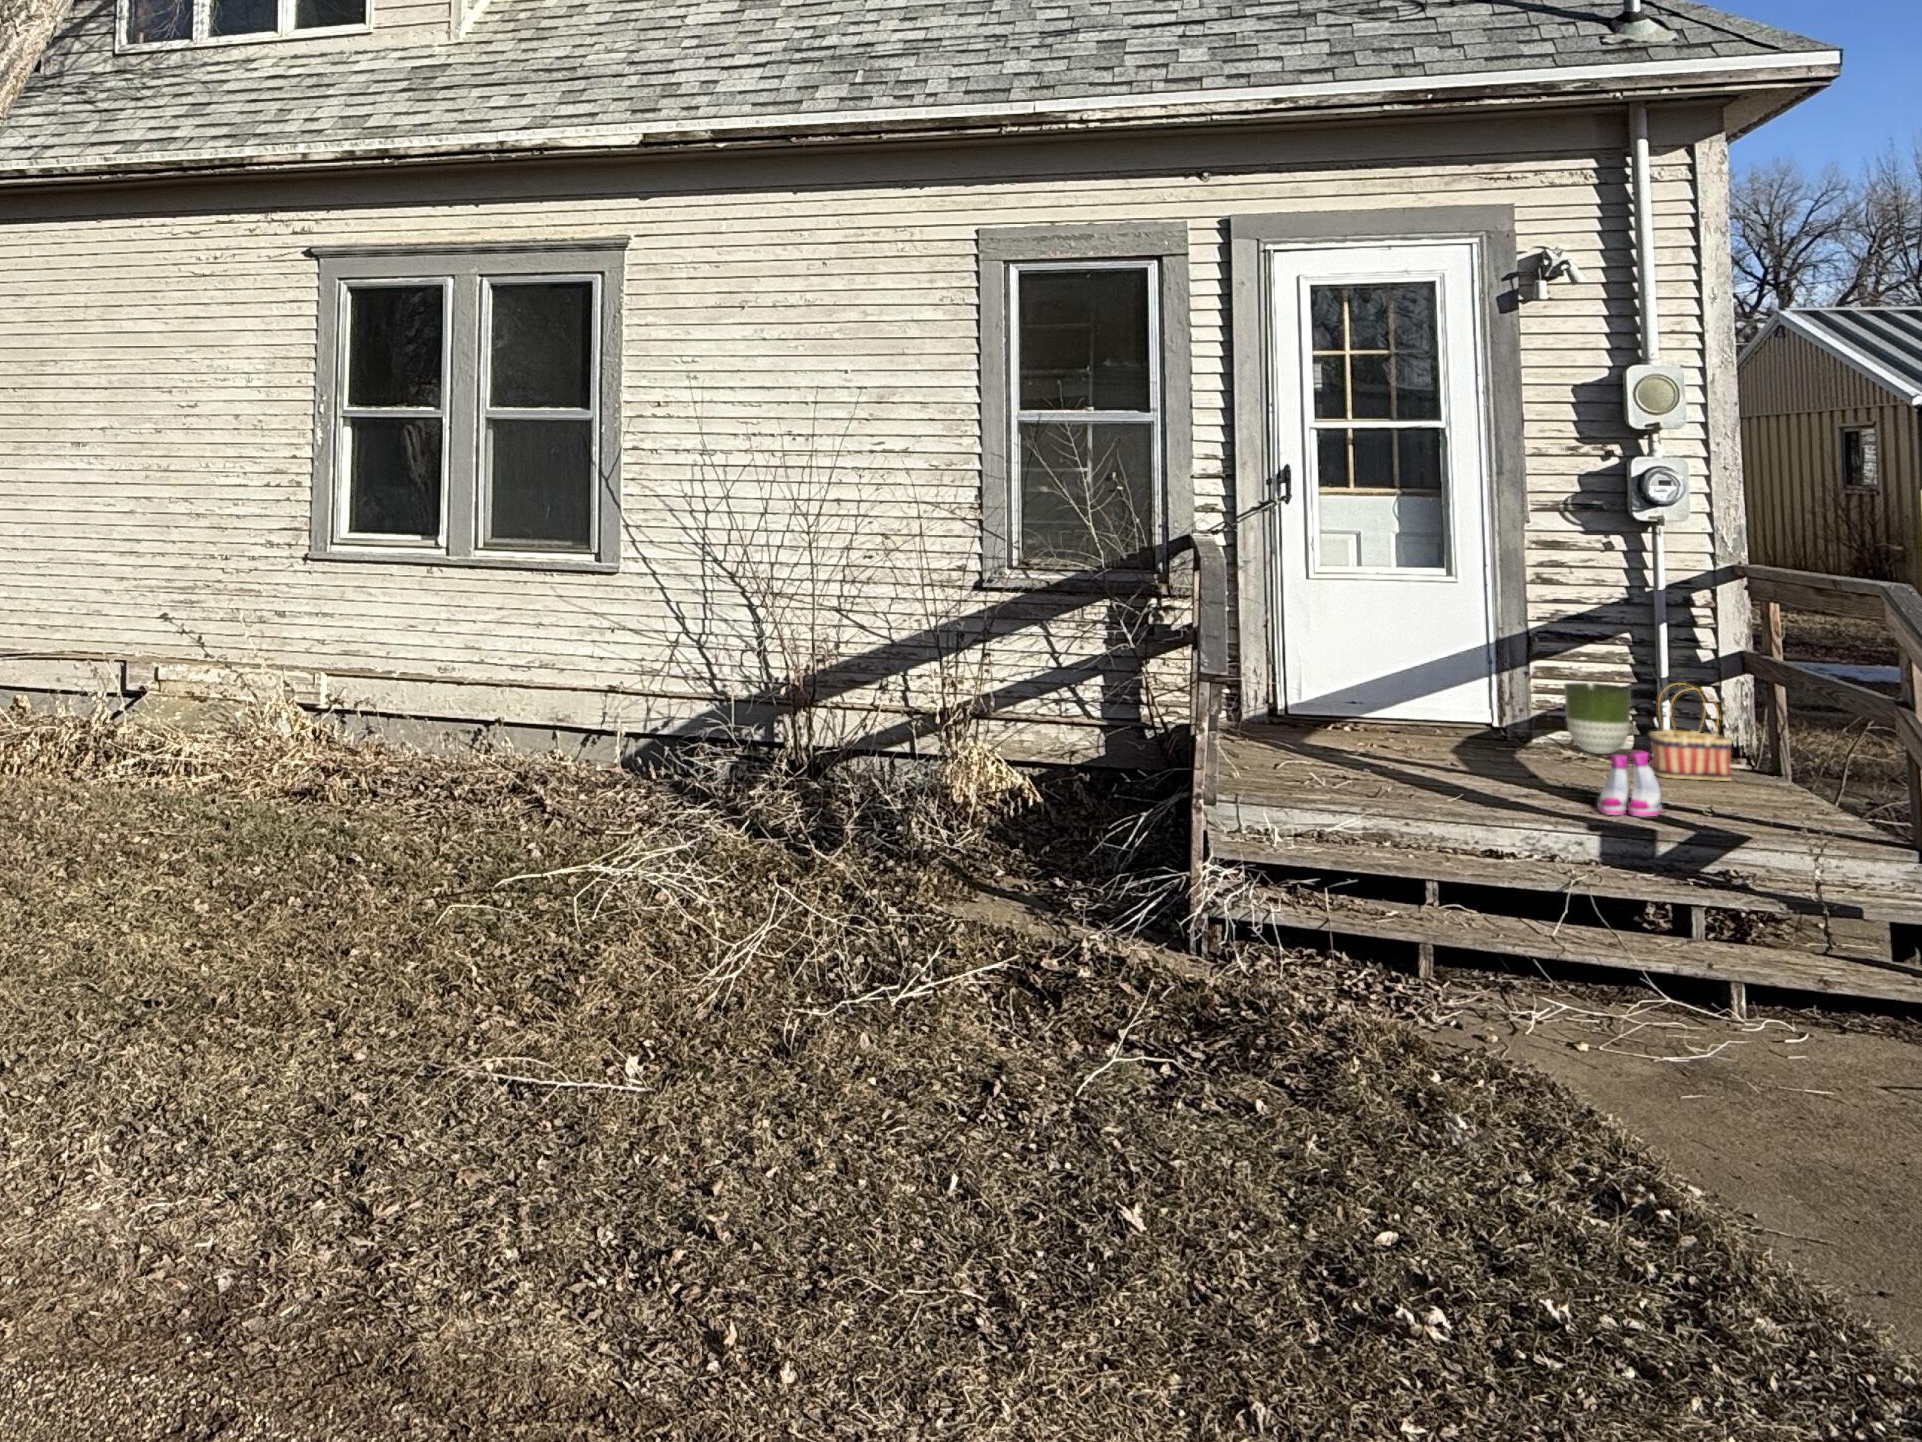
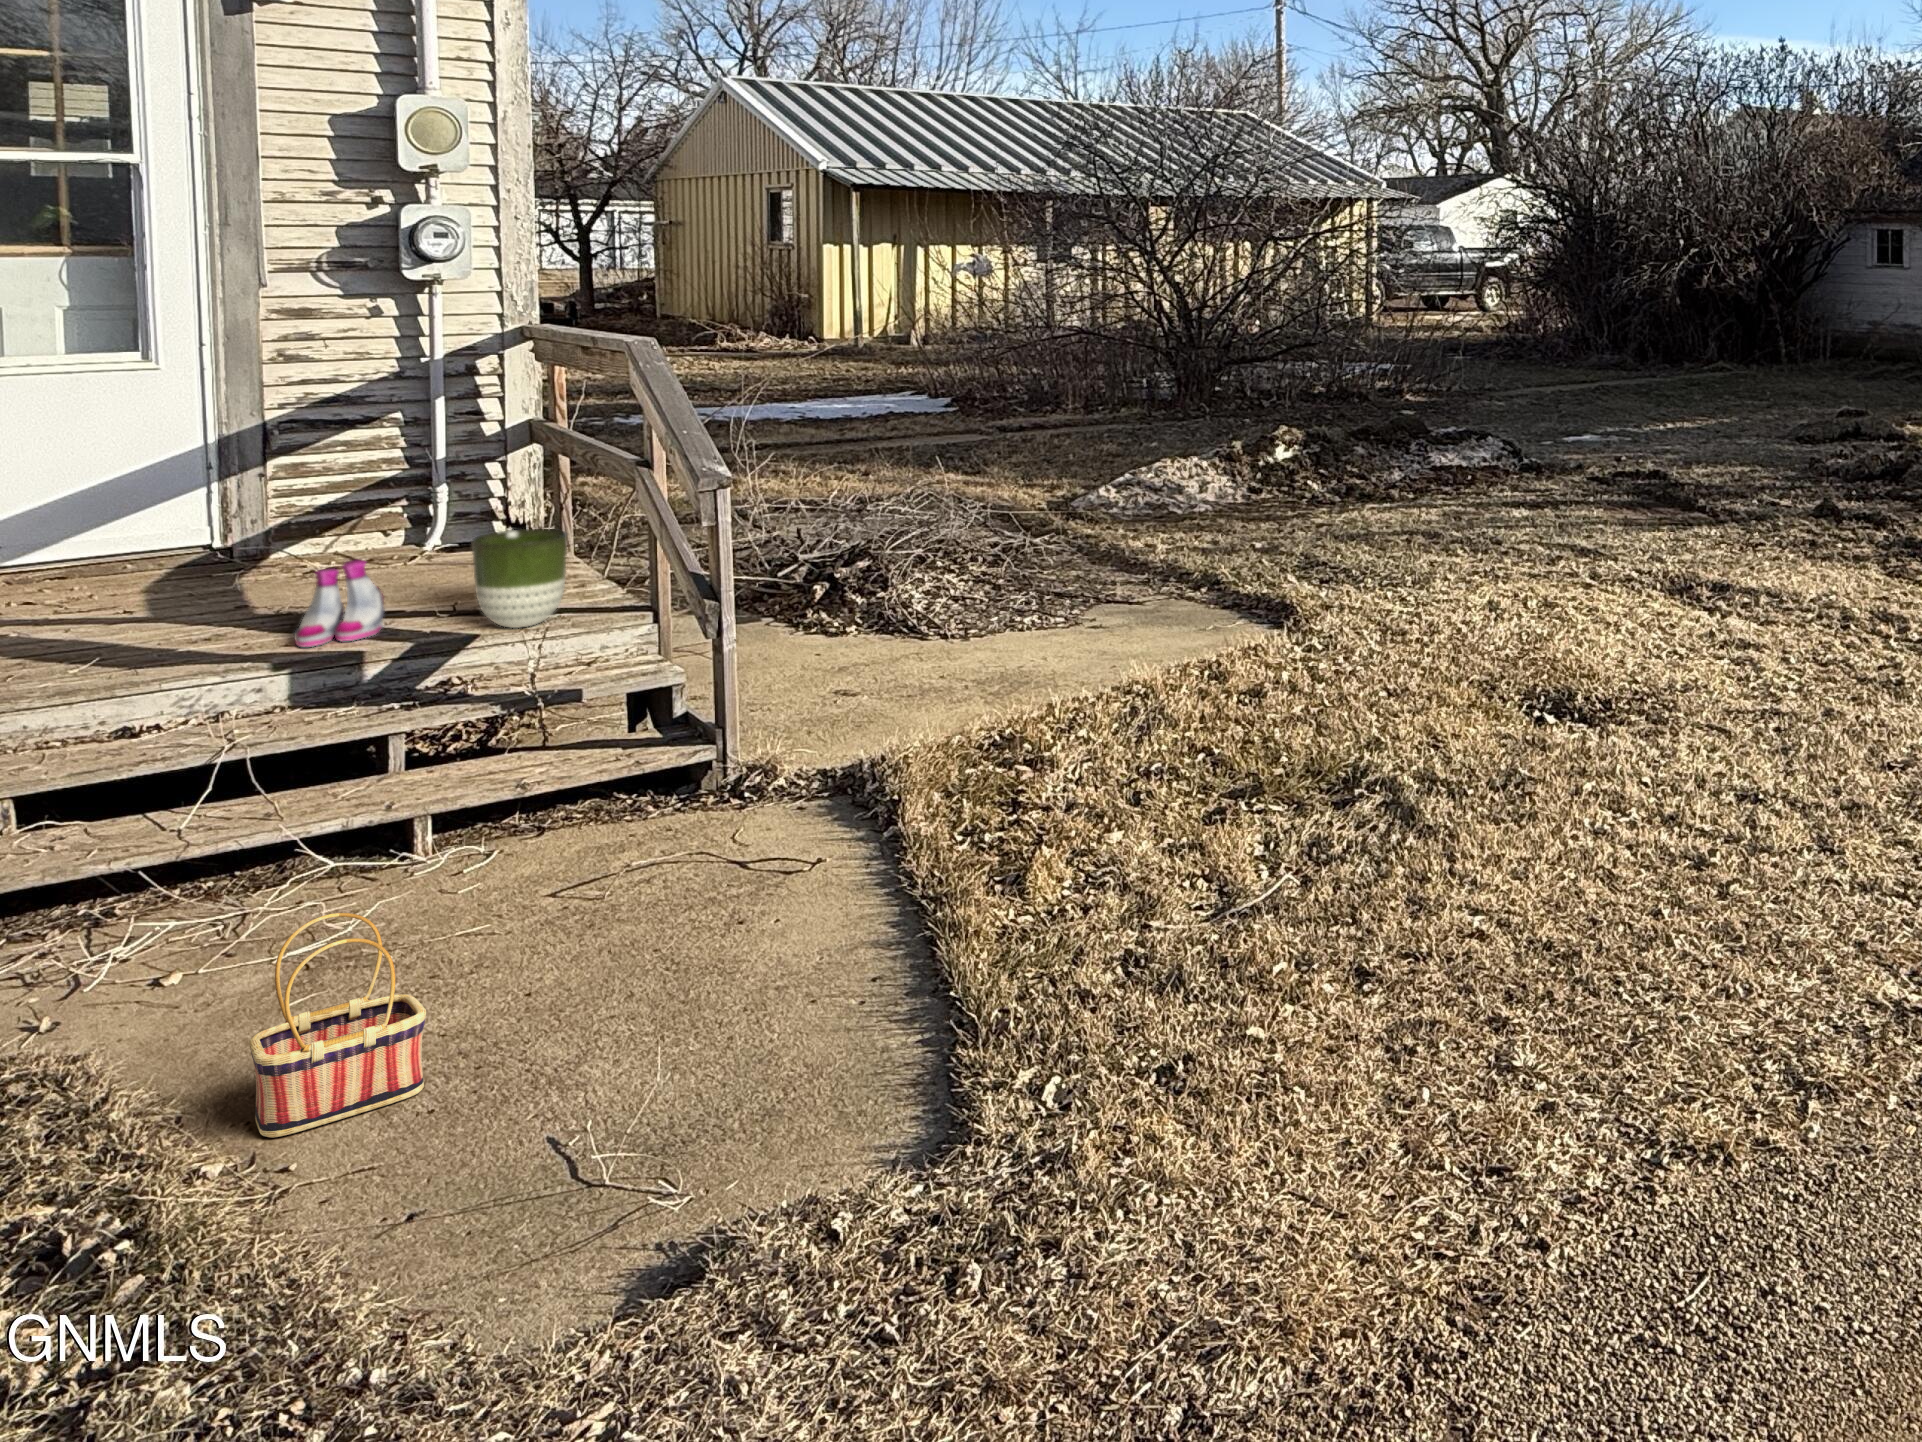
planter: present [1564,683,1631,754] -> present [472,529,567,628]
basket: present [1649,686,1733,781] -> present [249,913,426,1137]

